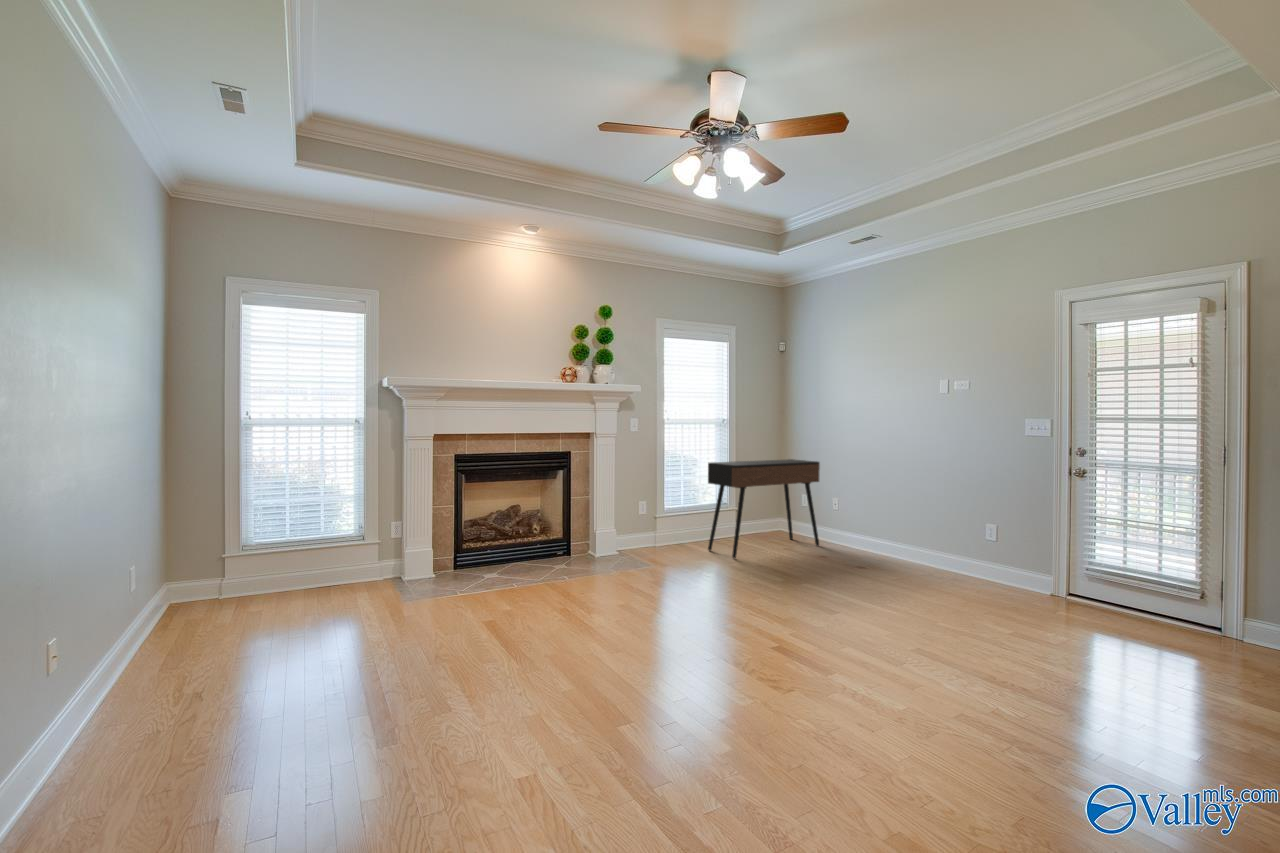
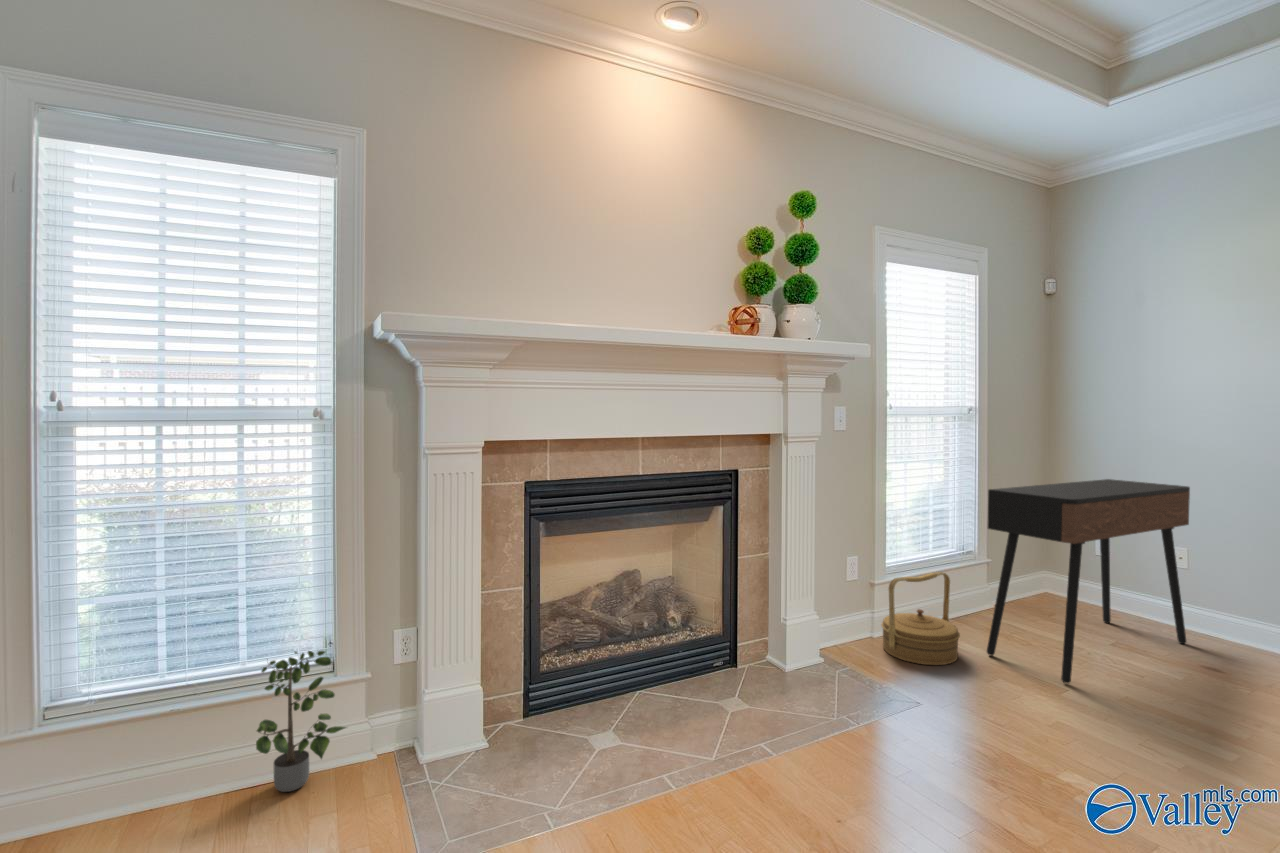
woven basket: none [655,508,693,554] -> present [881,572,960,665]
potted plant: none [330,526,371,589] -> present [256,651,346,792]

